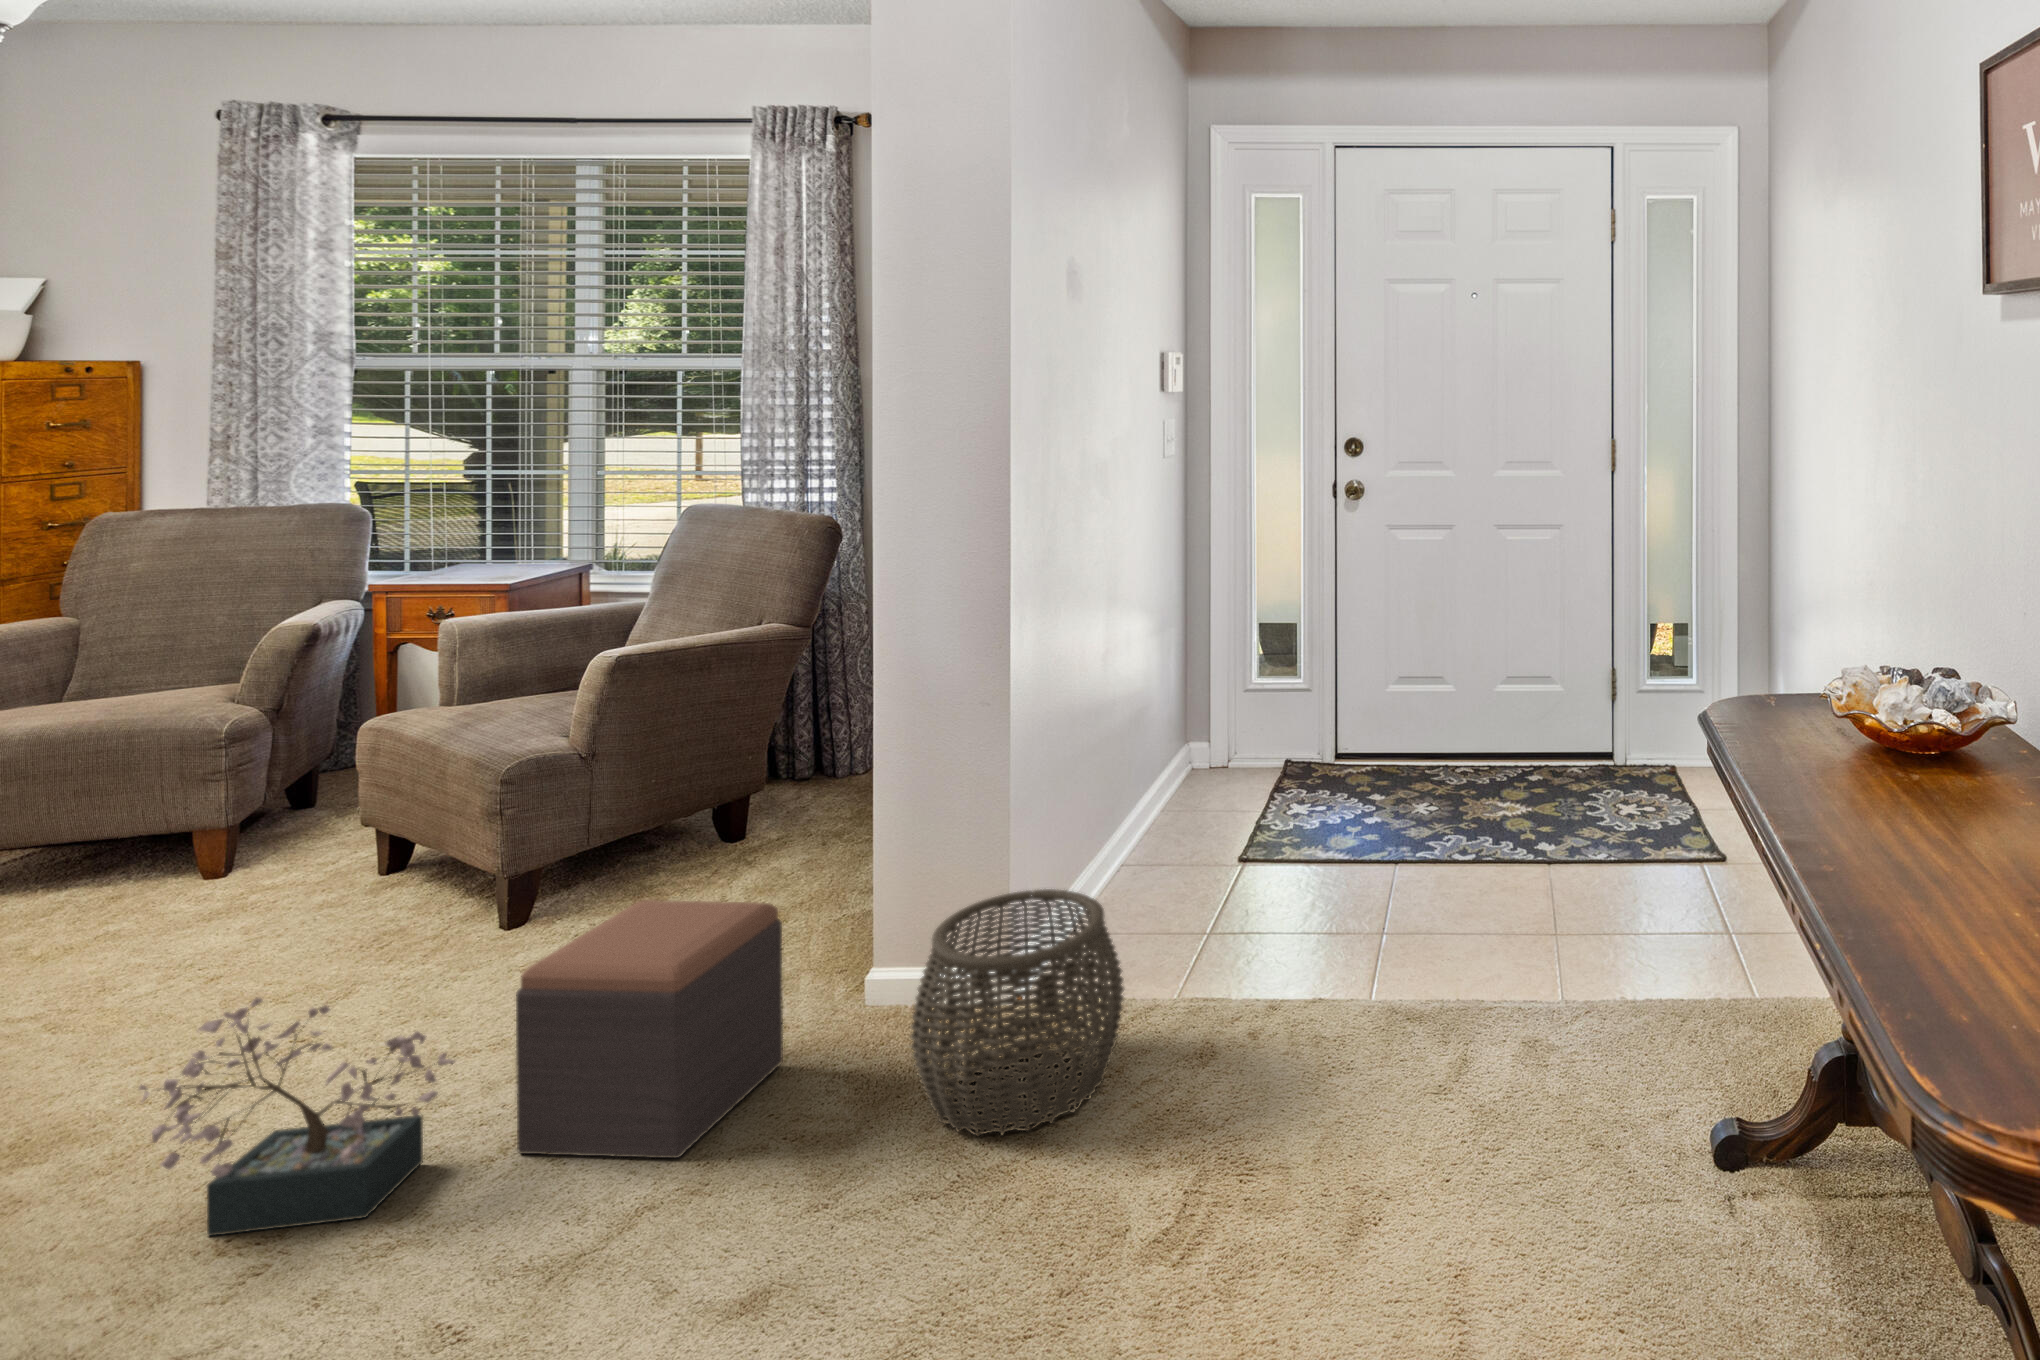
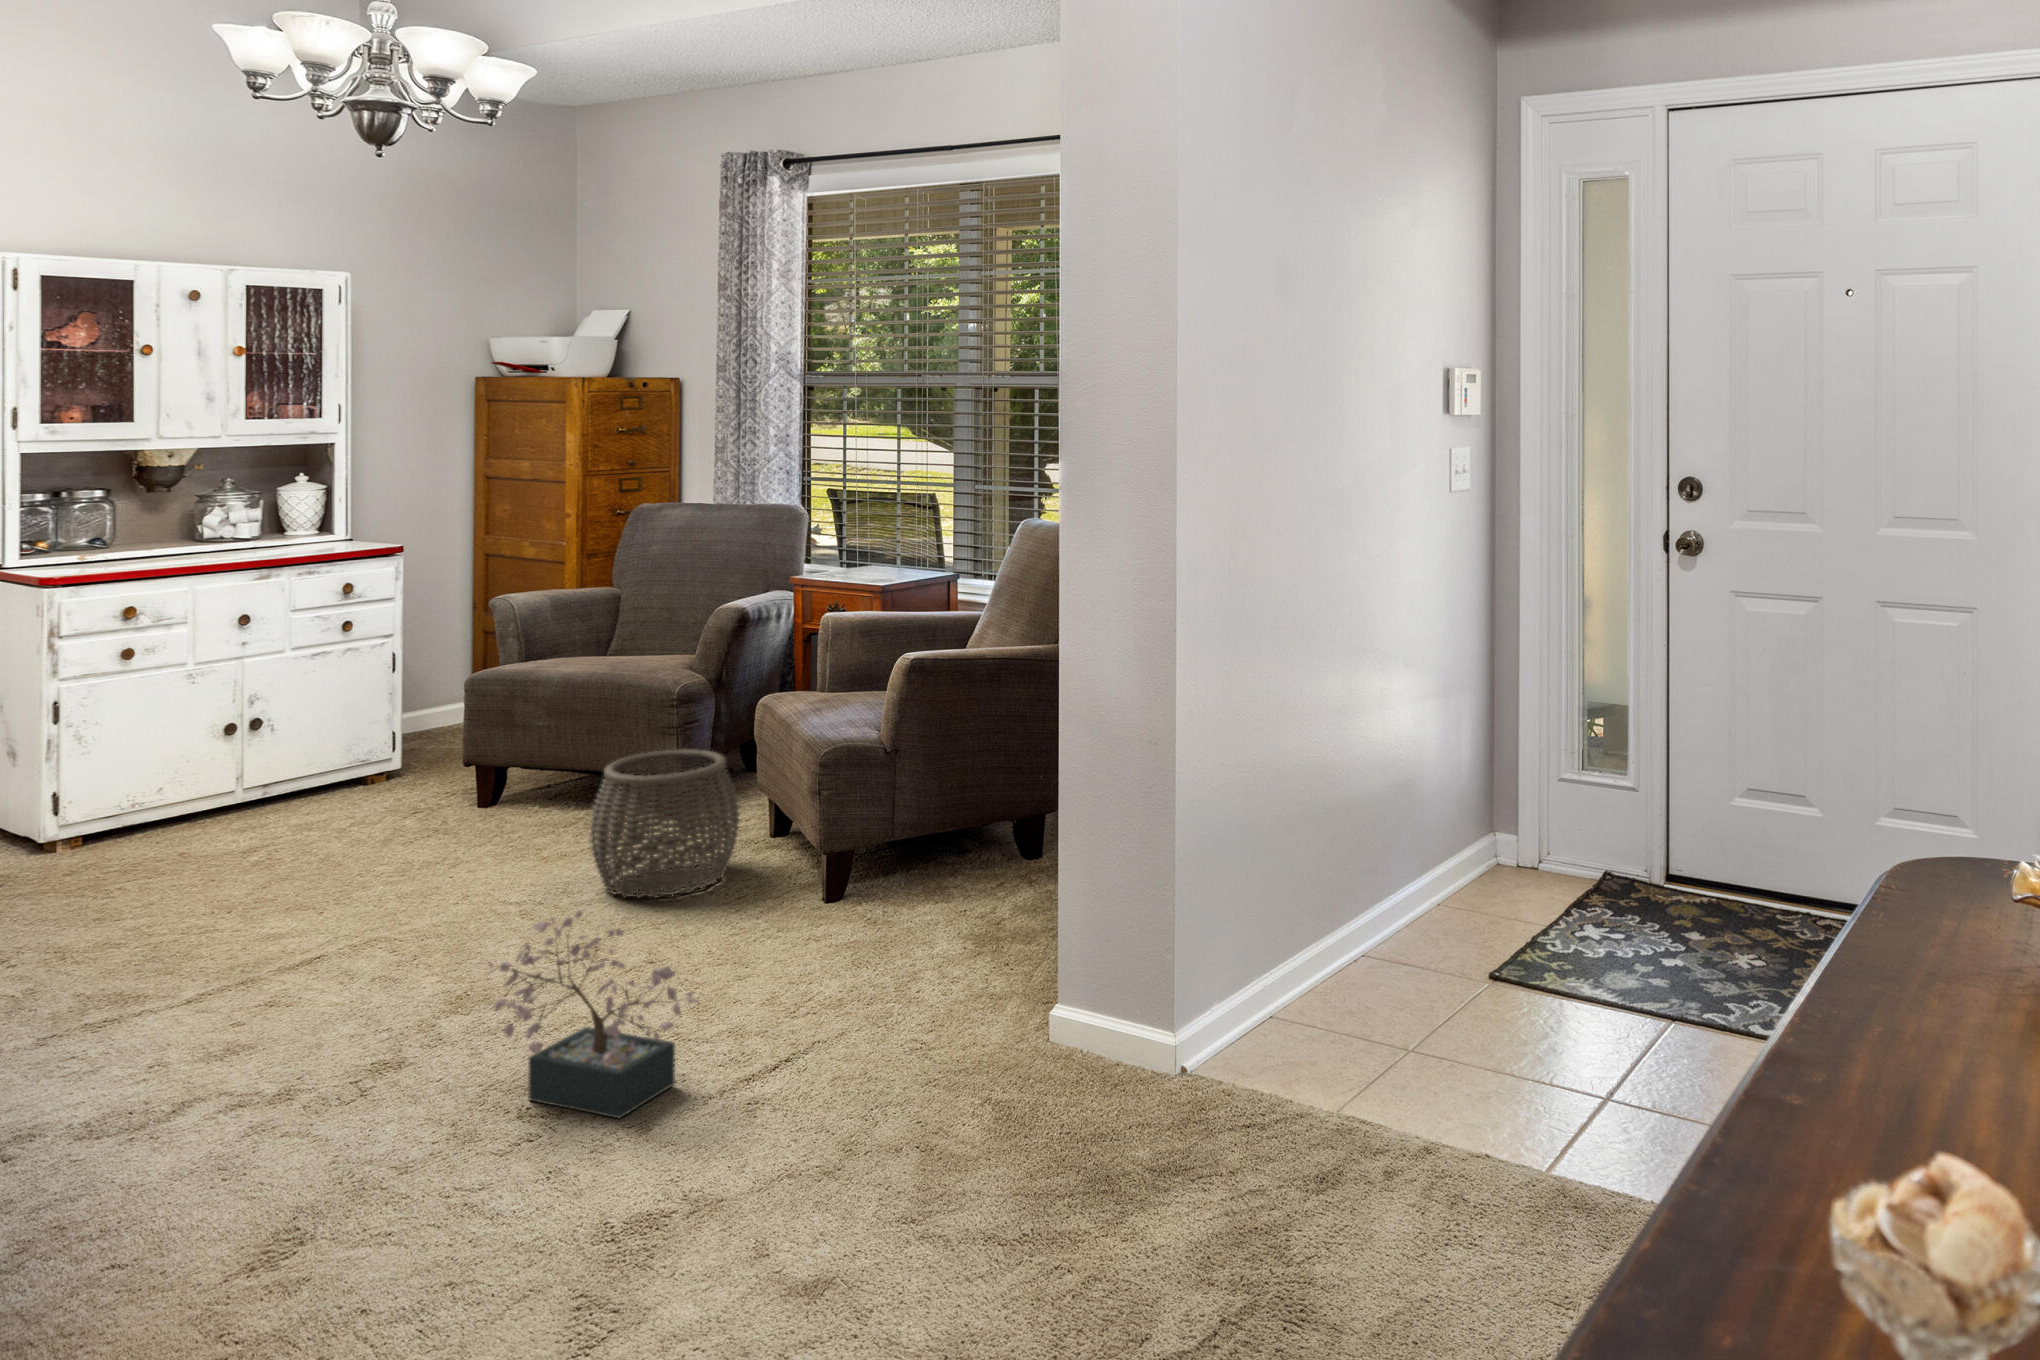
woven basket: present [910,889,1124,1137] -> present [589,749,740,899]
footstool: present [516,900,783,1158] -> none [735,889,956,1140]

